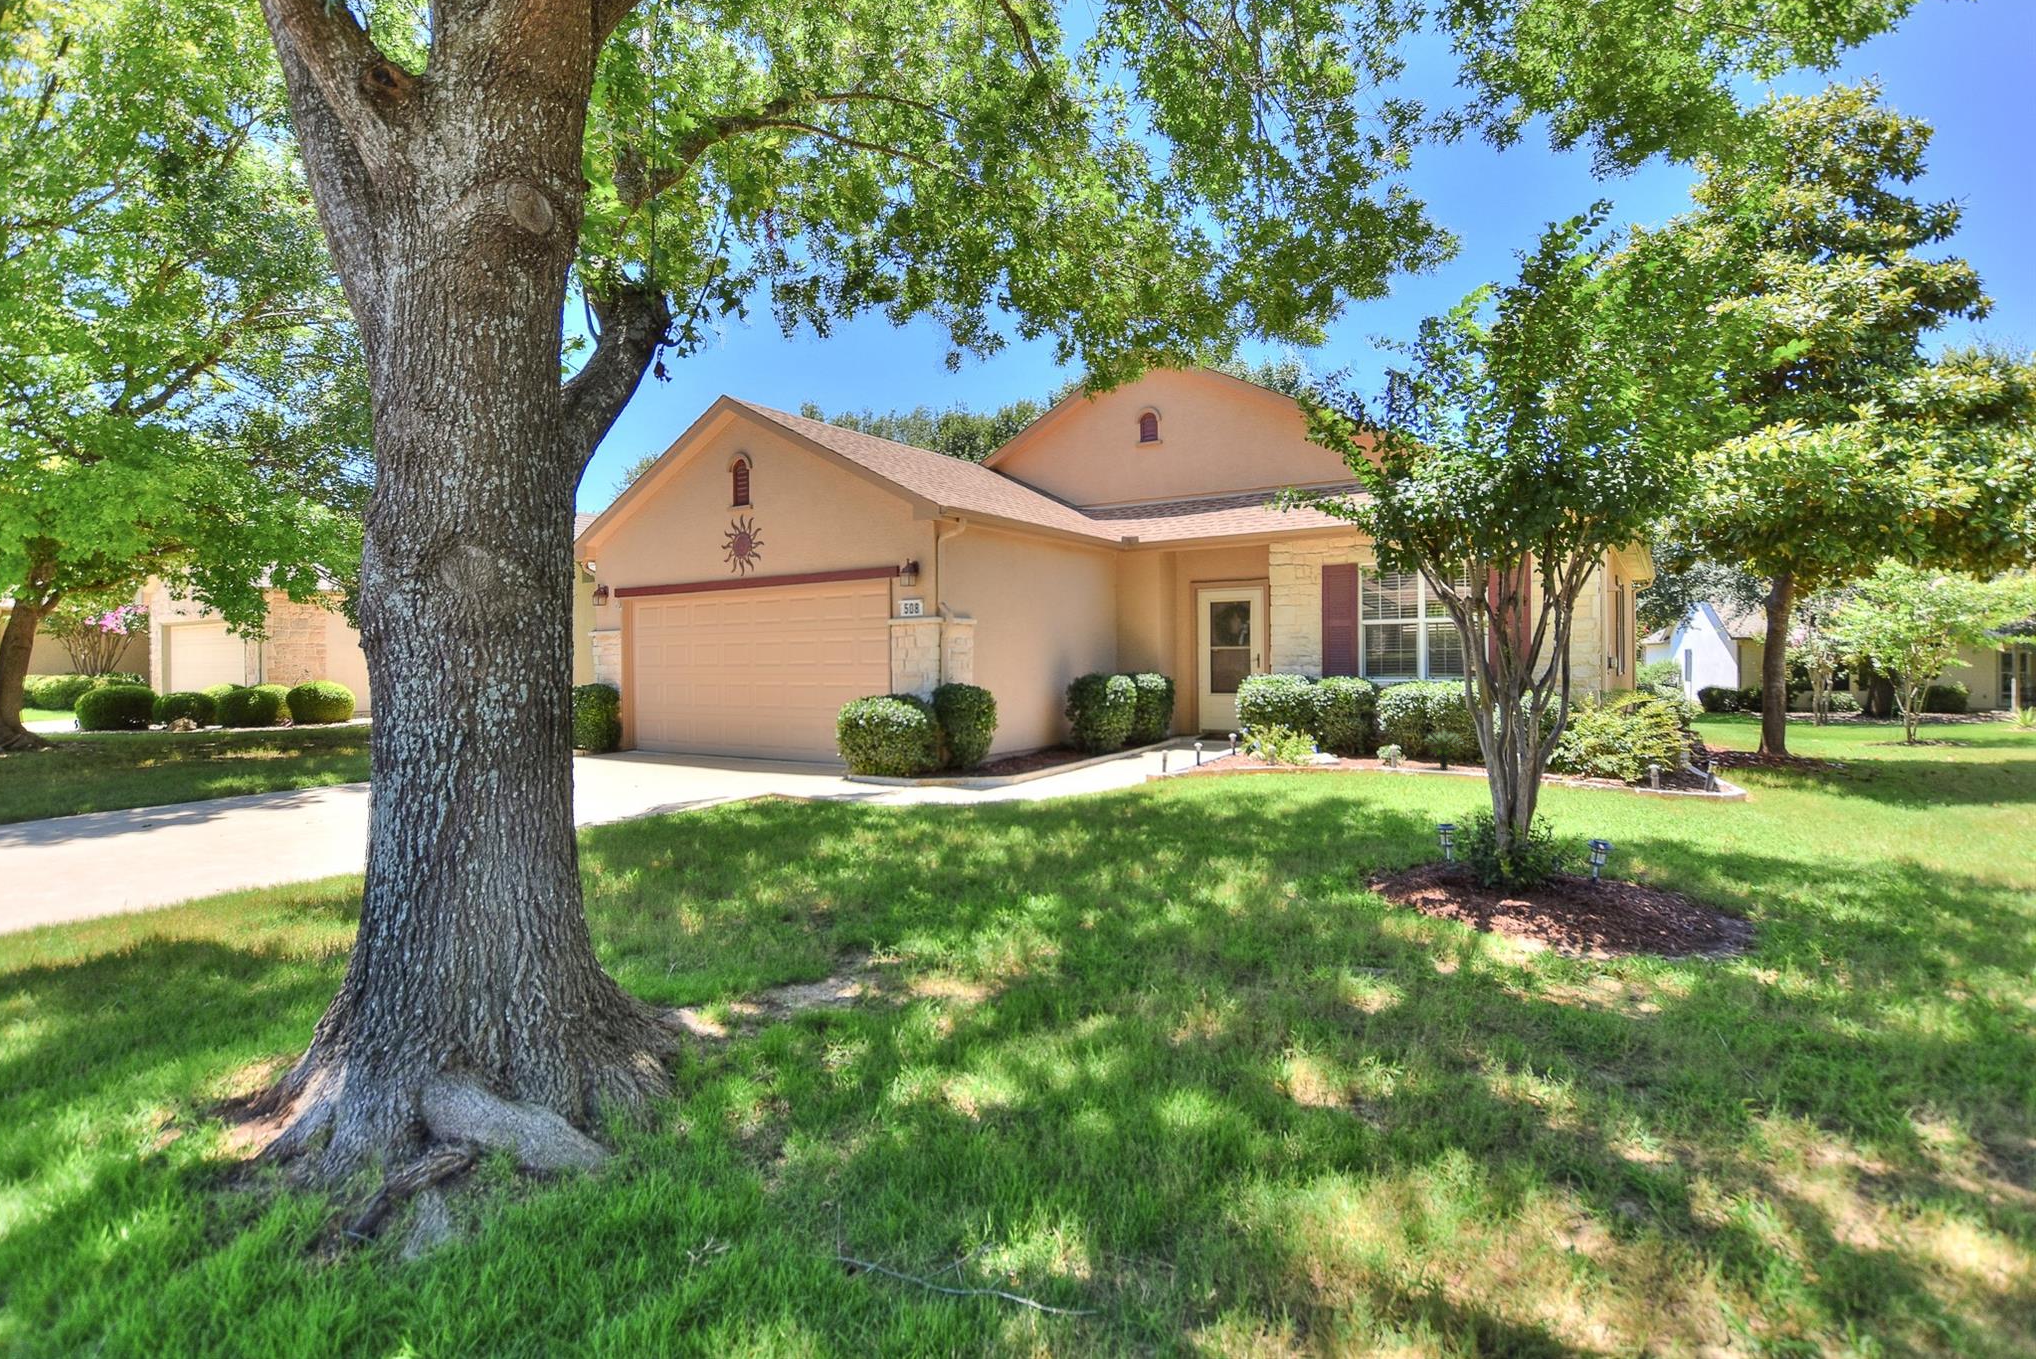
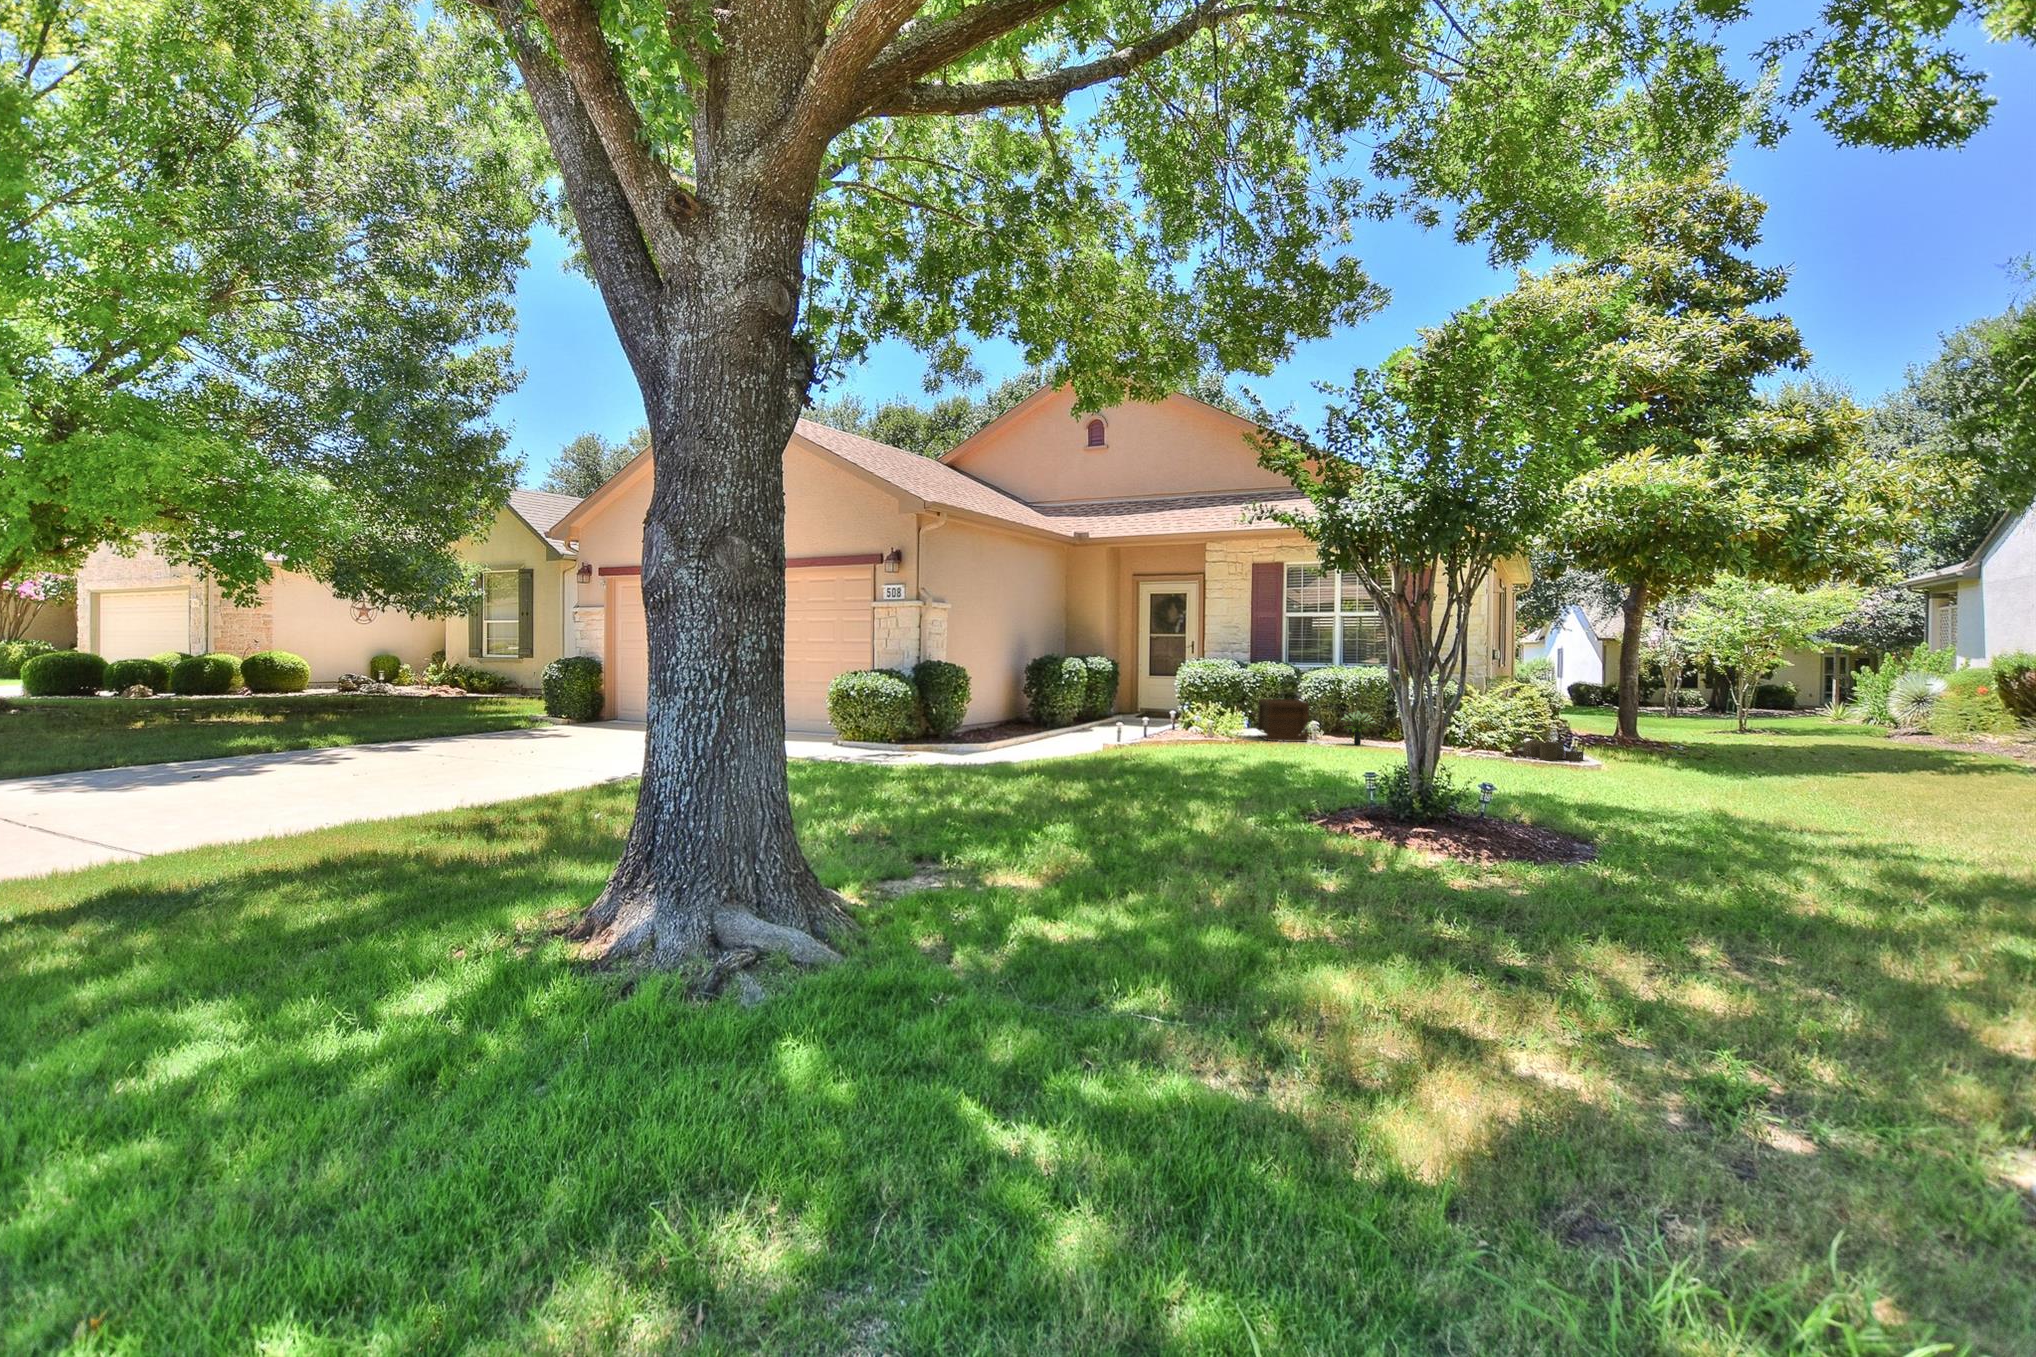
wooden crate: none [1329,717,1386,766] -> present [1258,699,1309,742]
woven basket: none [1644,762,1721,789] -> present [1523,739,1584,761]

